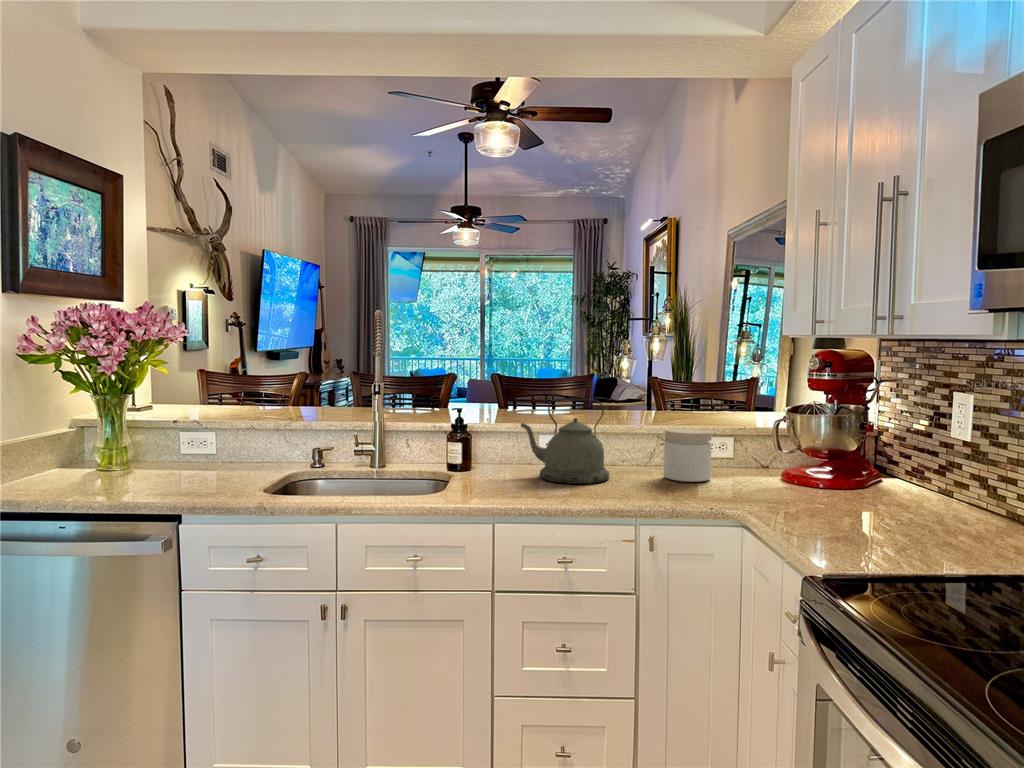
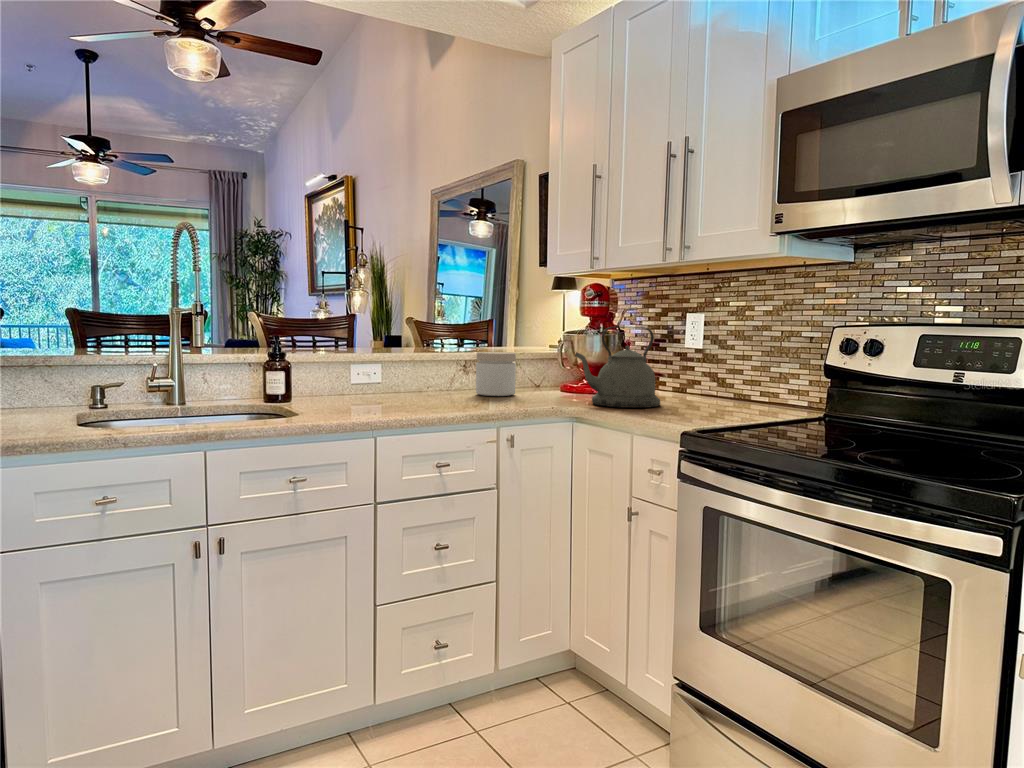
kettle: present [521,398,609,484] -> present [575,327,660,408]

